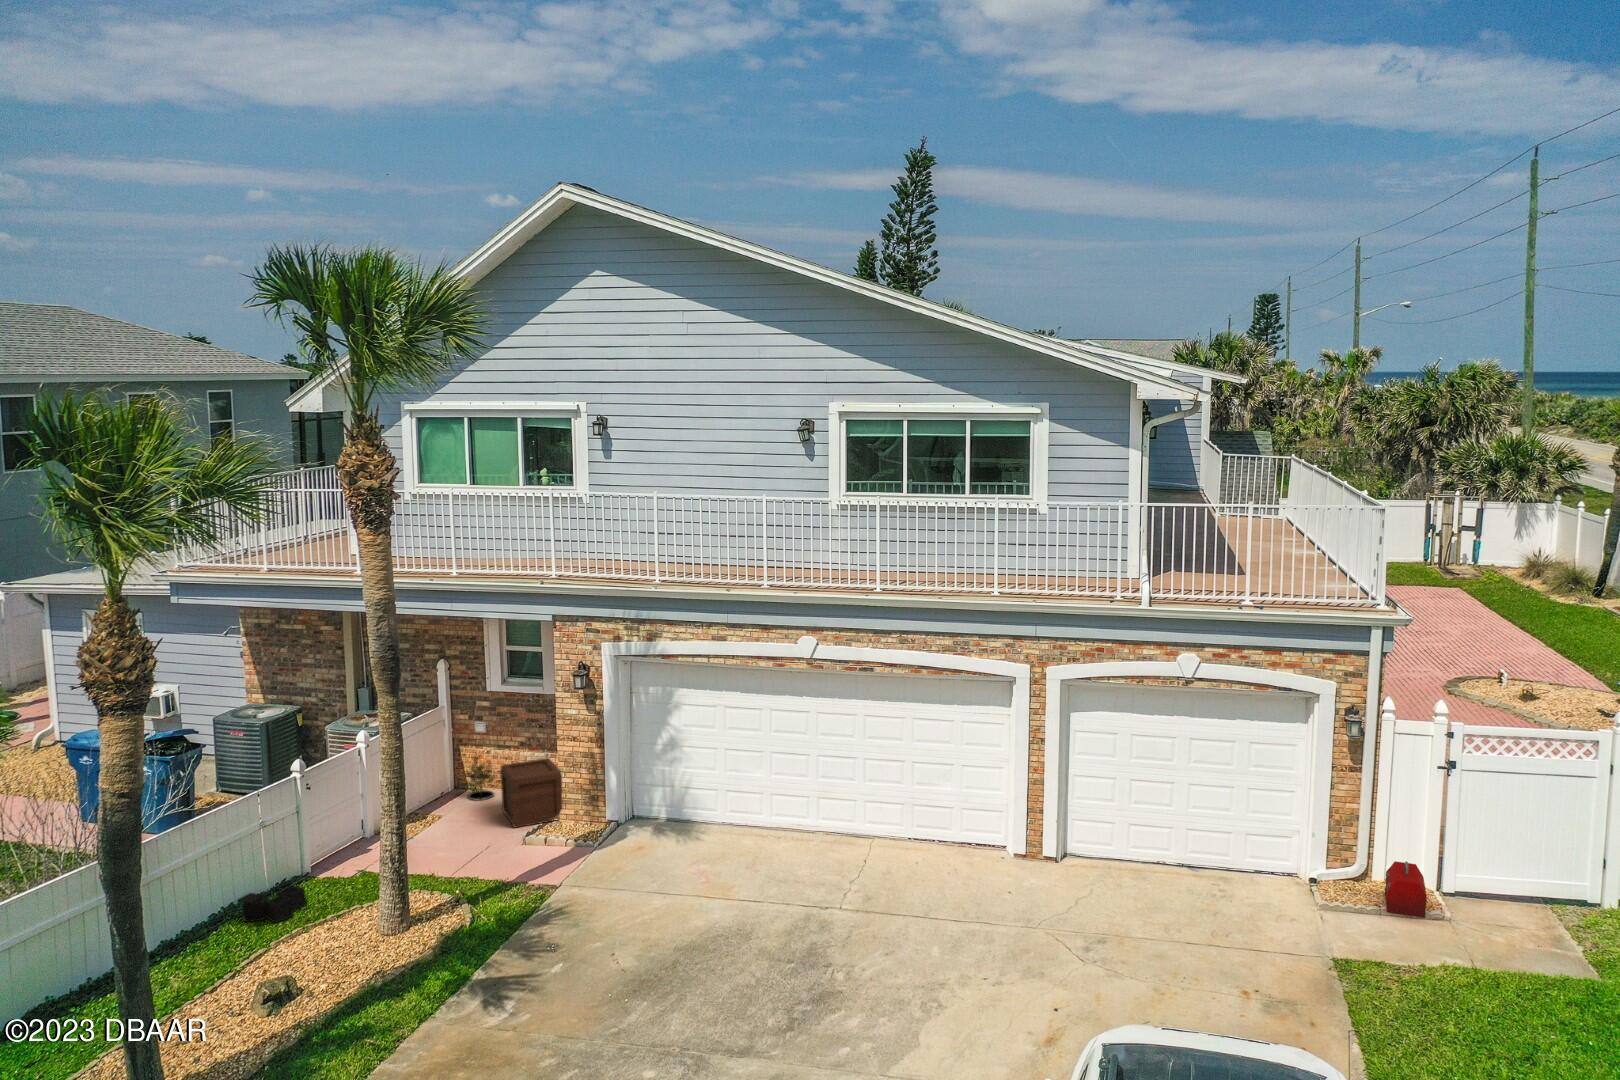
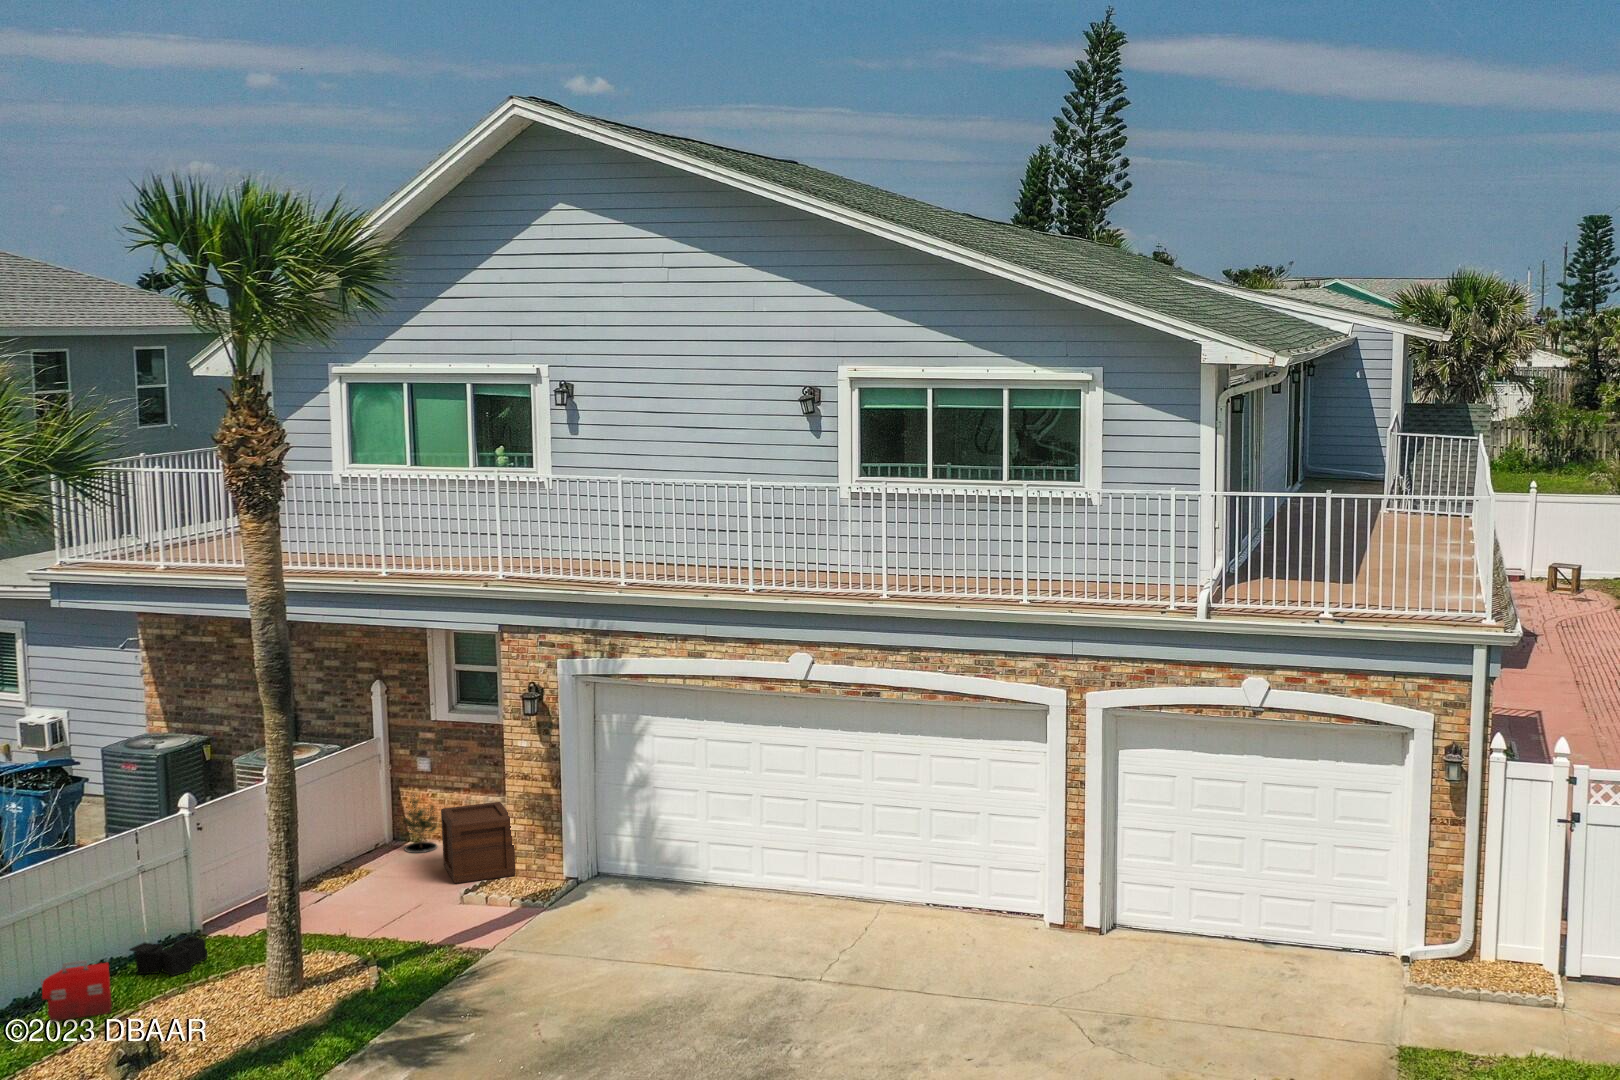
toolbox: present [1385,861,1427,918] -> present [42,960,111,1022]

